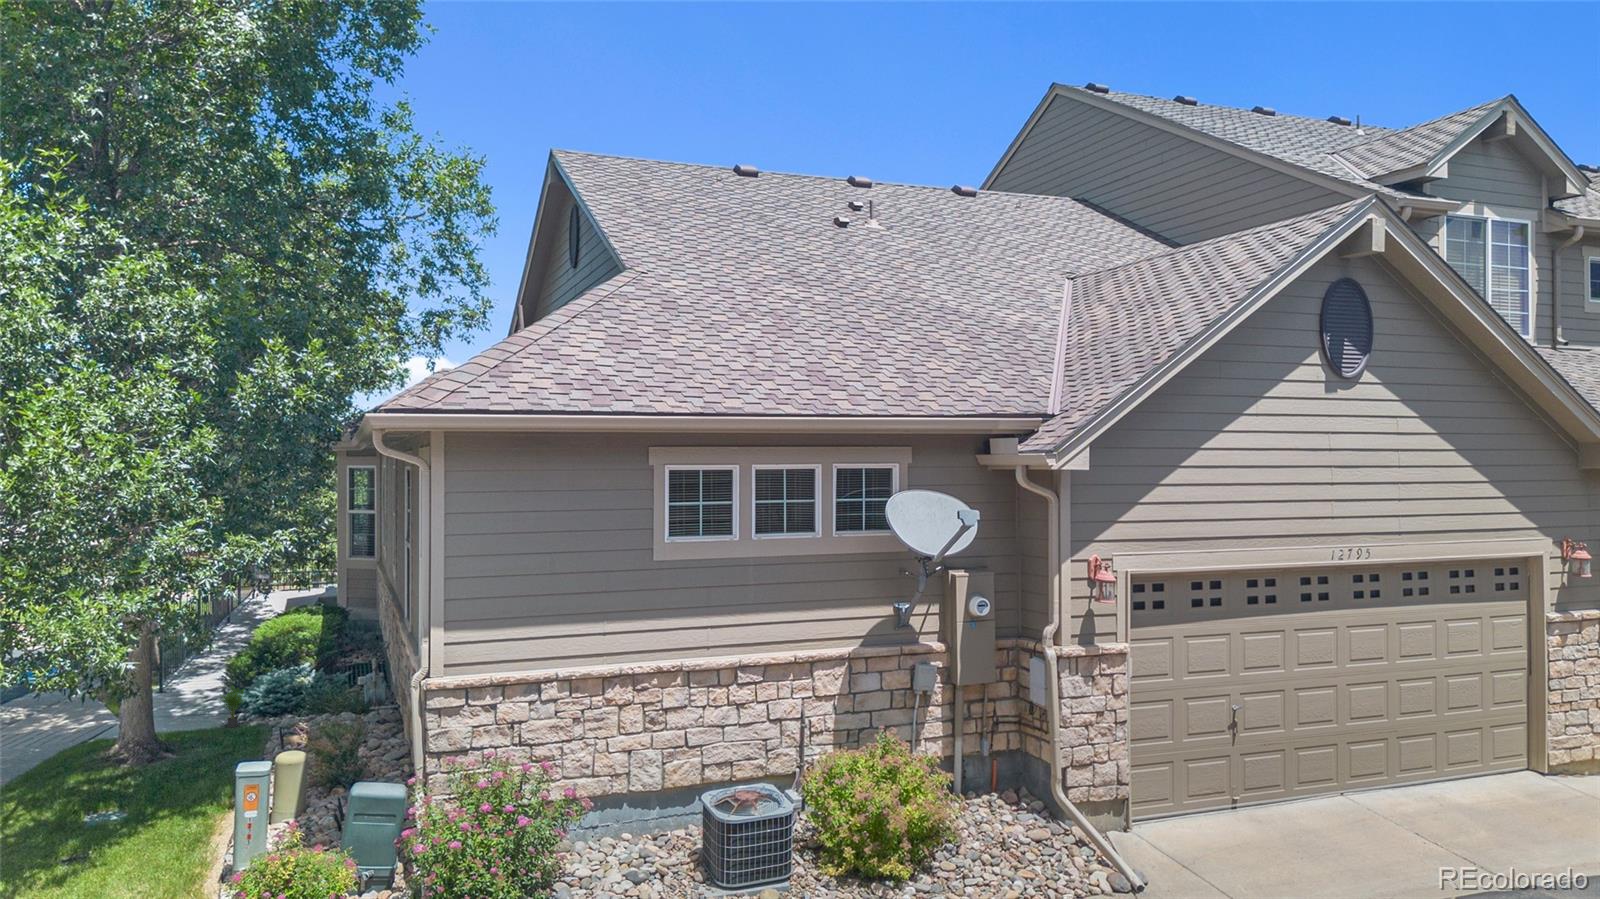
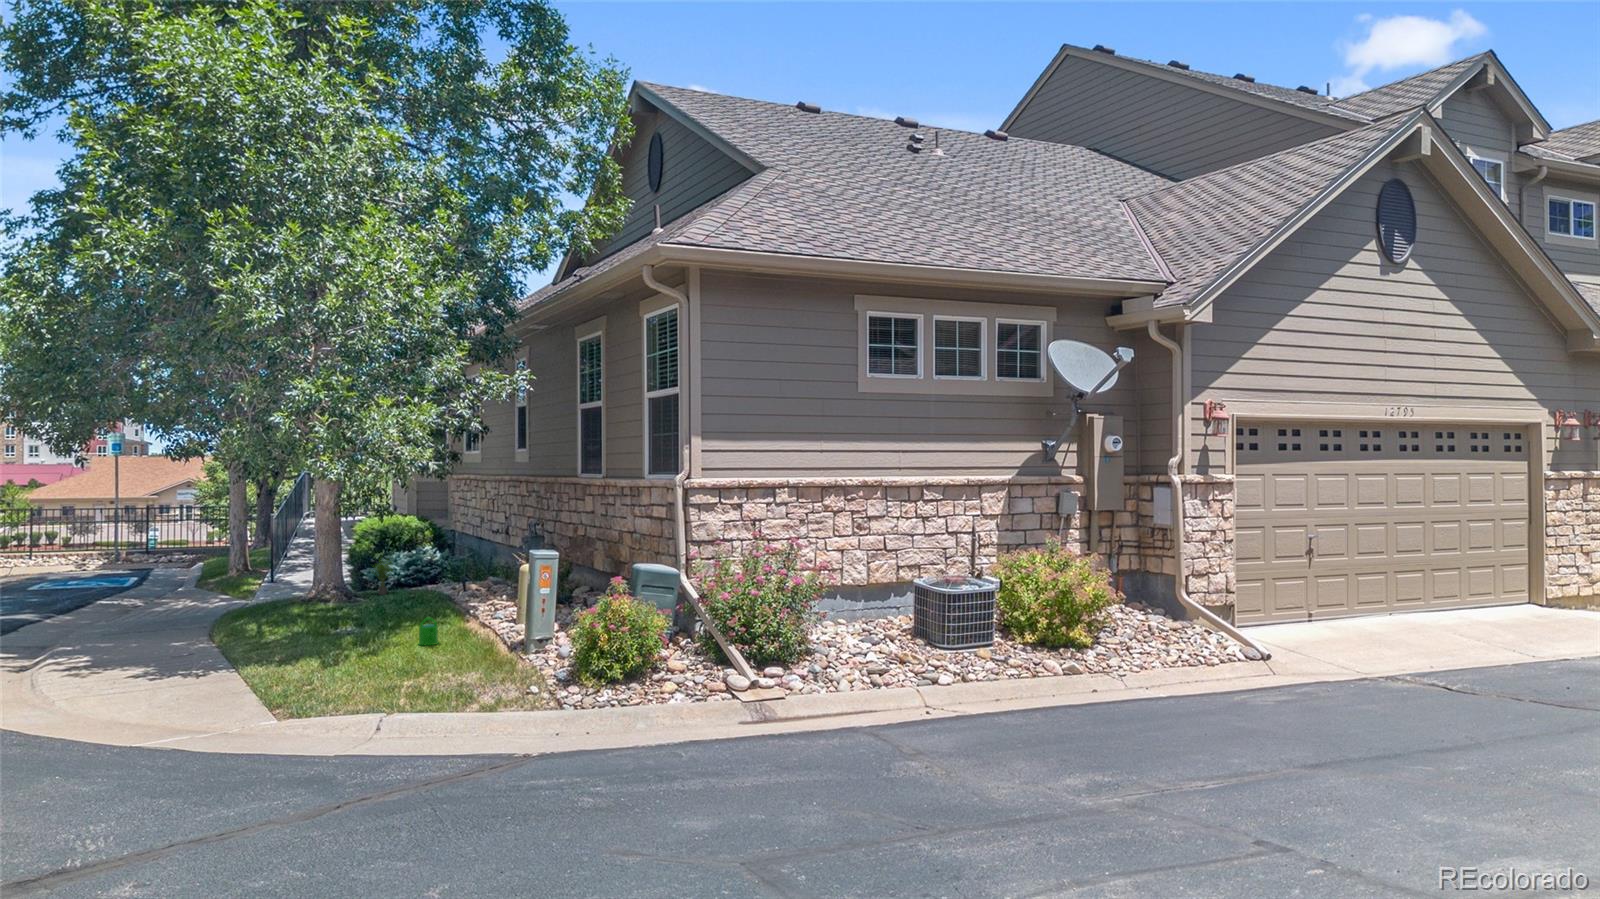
watering can: none [151,819,179,853] -> present [419,617,438,645]

